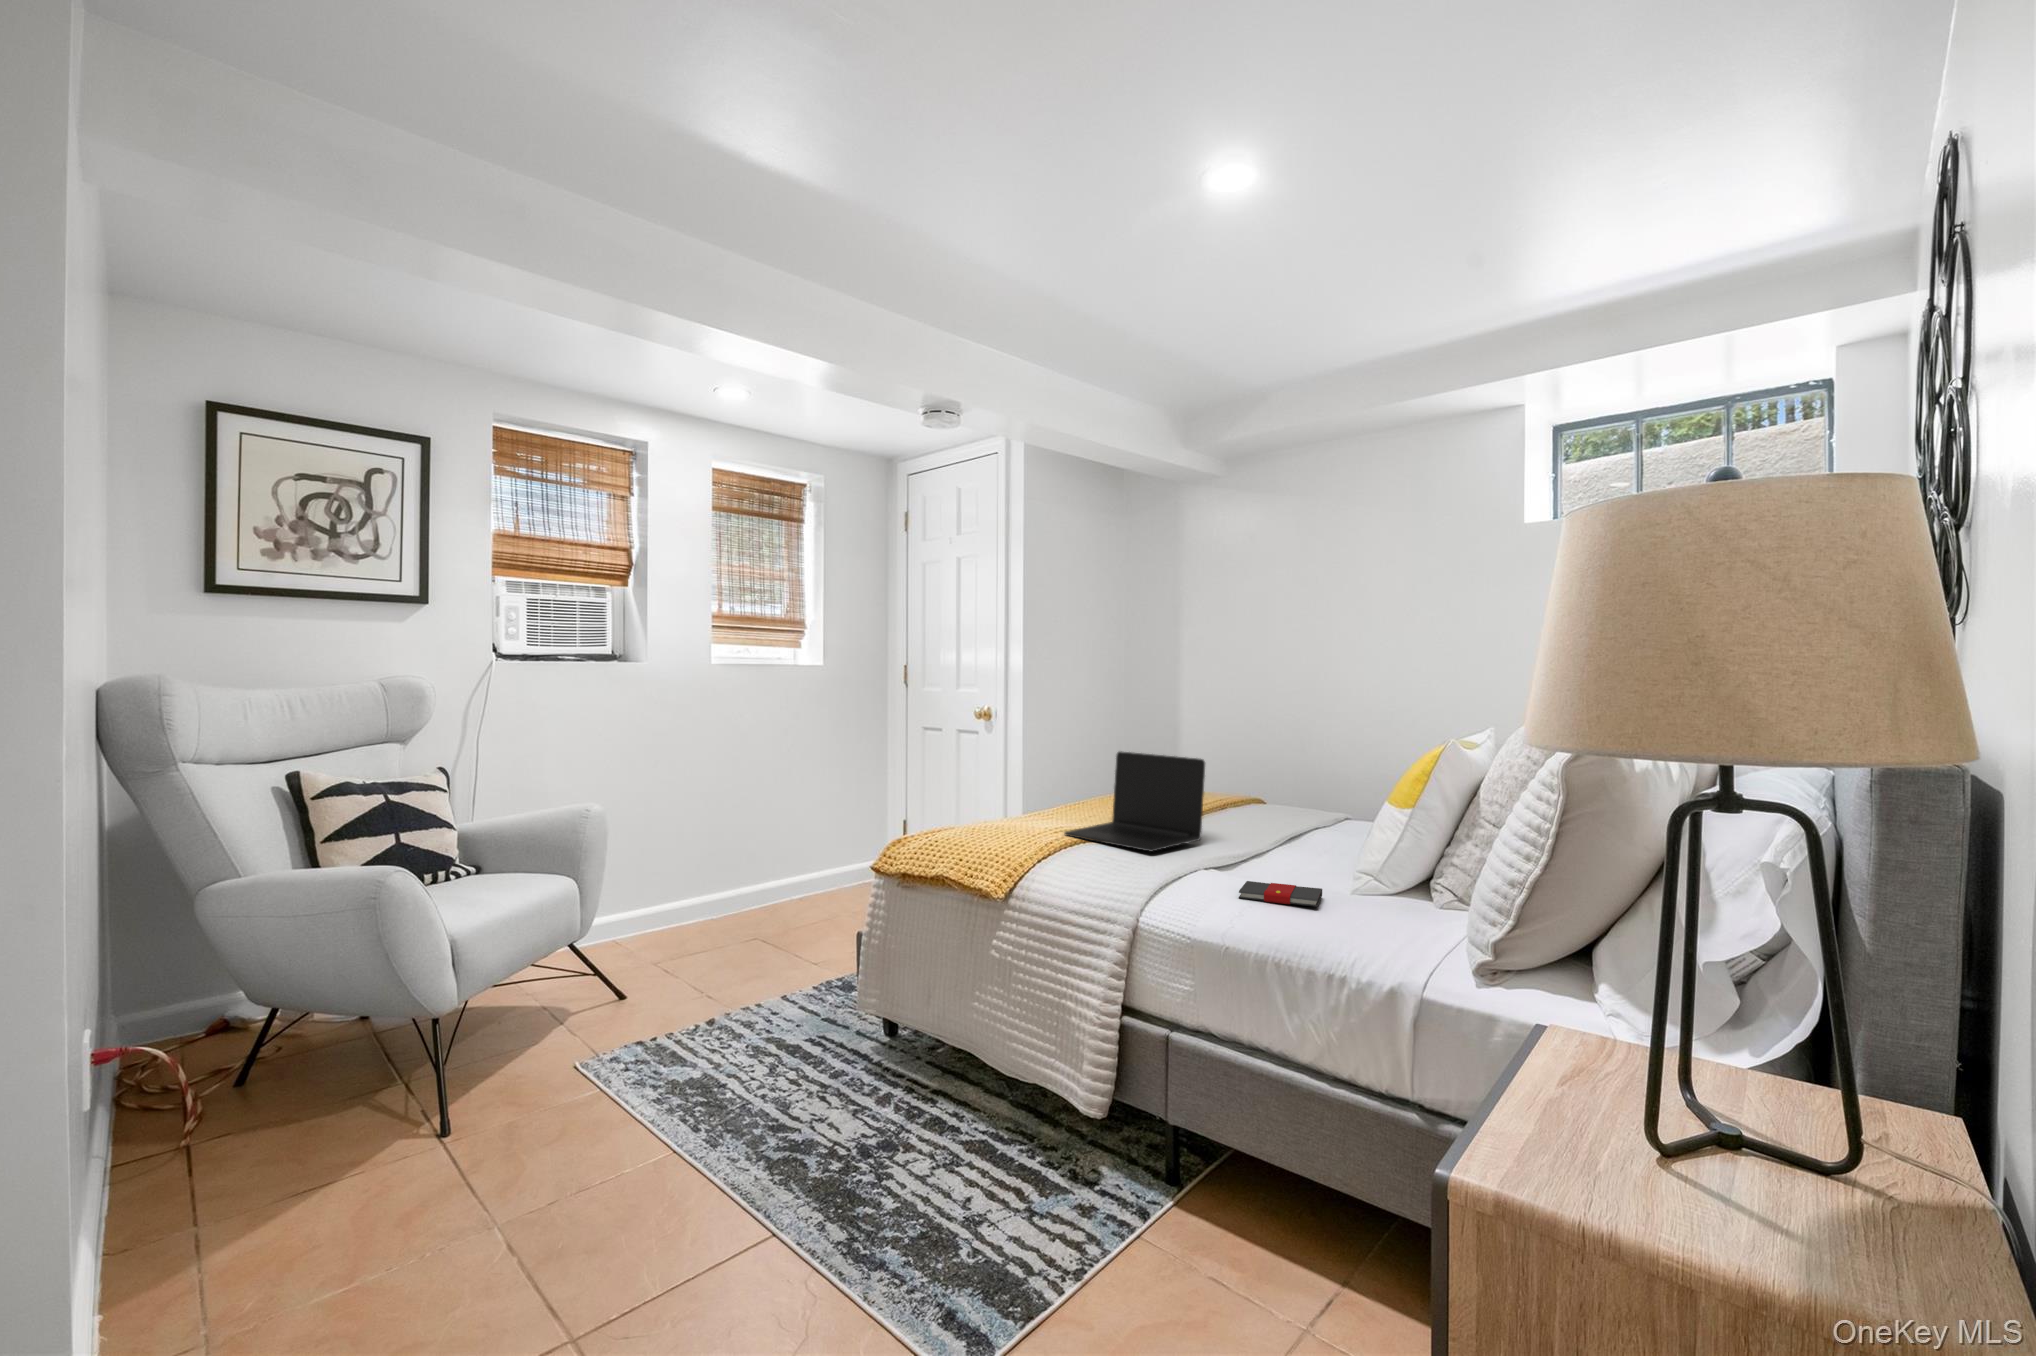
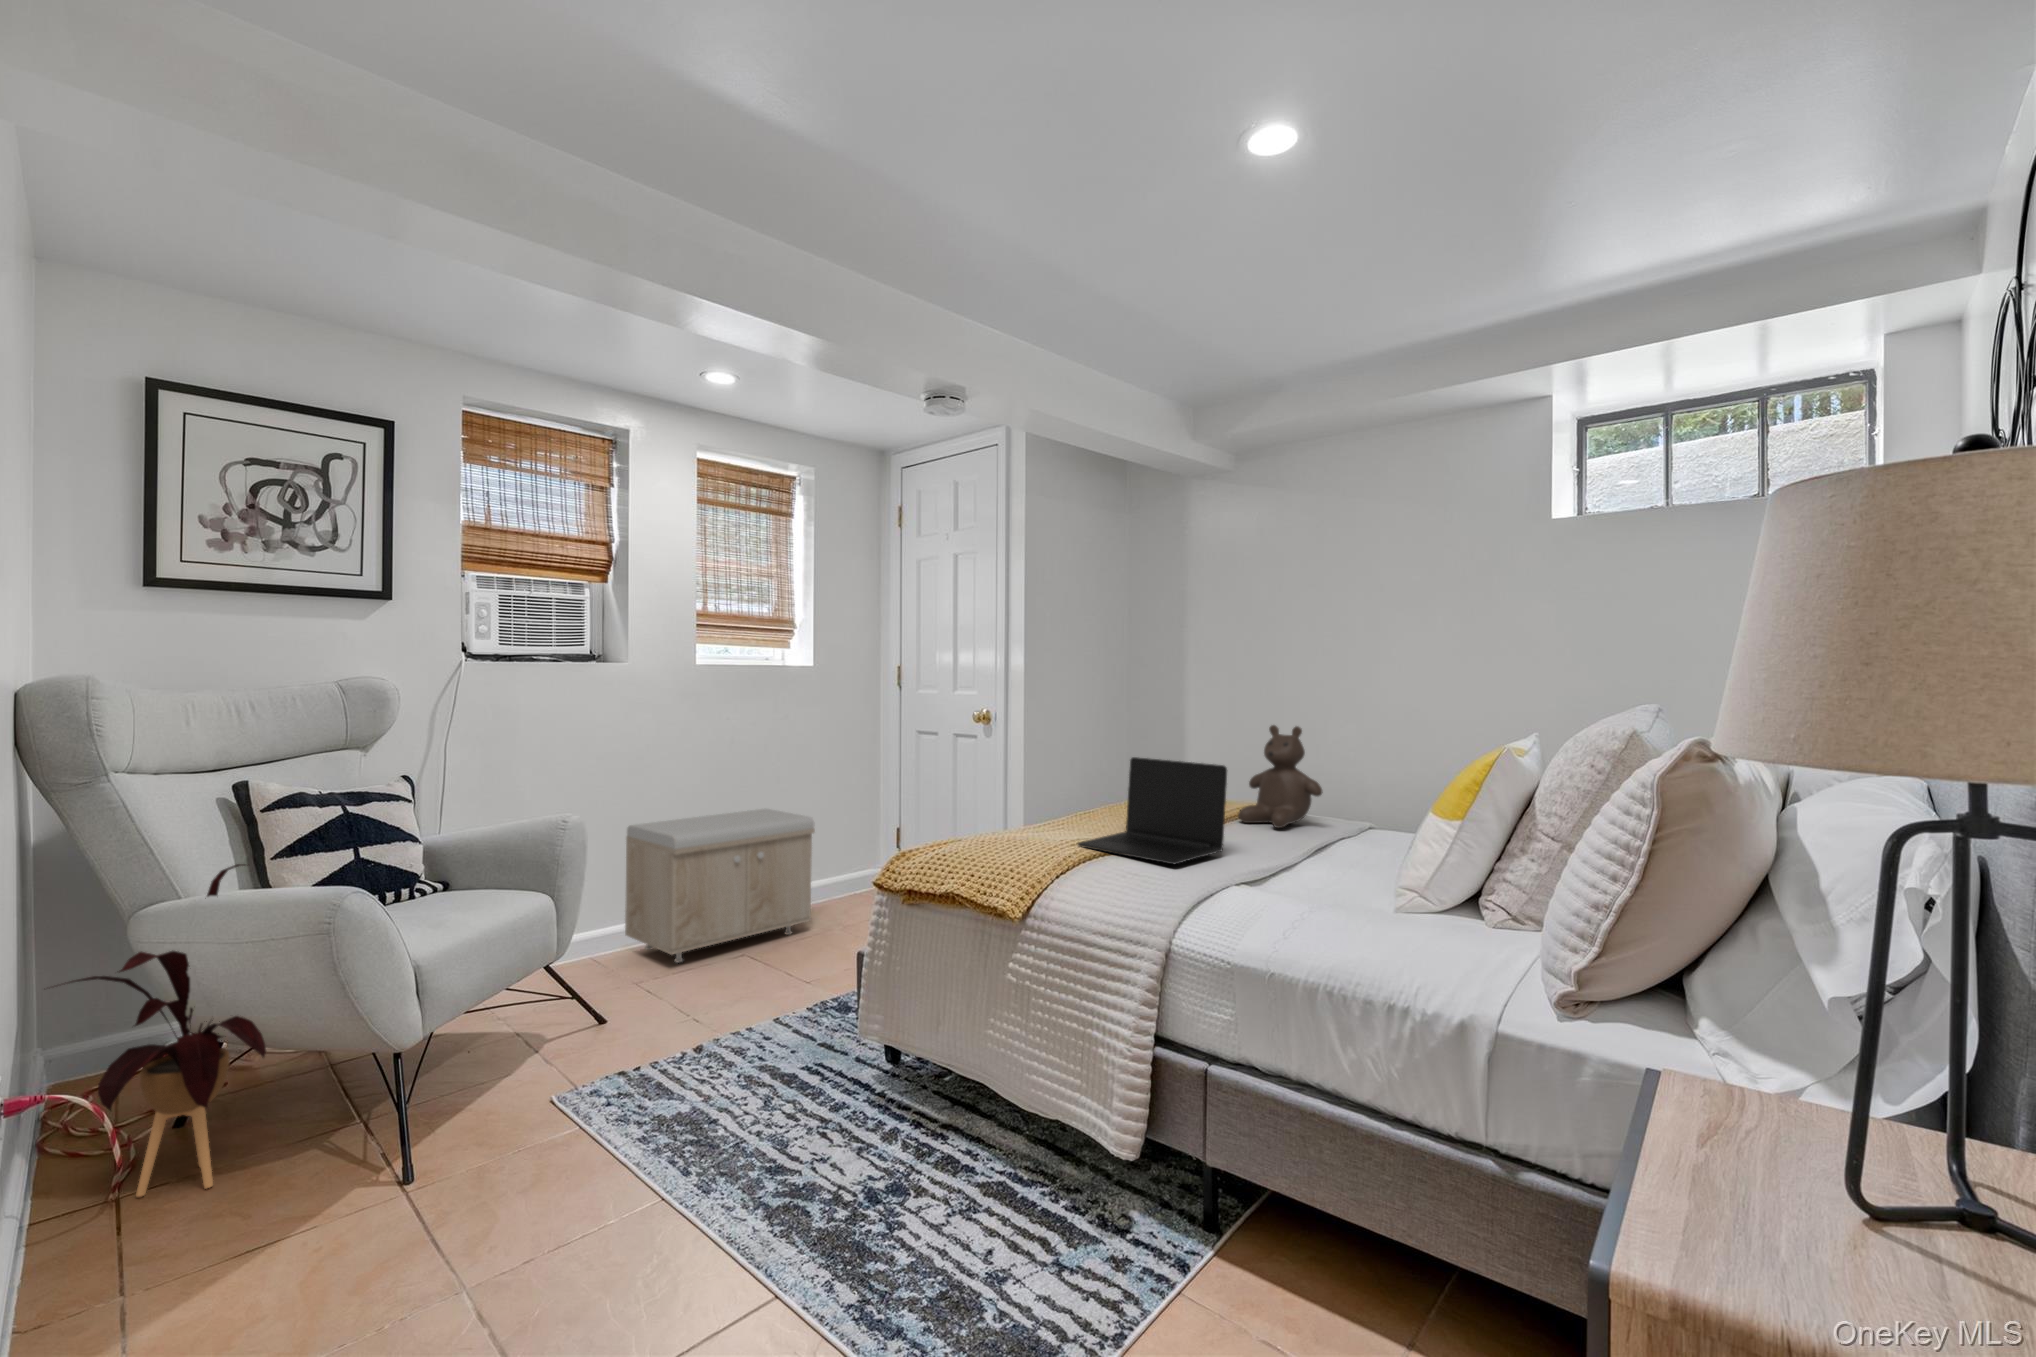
teddy bear: none [1224,721,1305,820] -> present [1238,725,1323,828]
storage bench: none [644,802,824,947] -> present [625,809,815,963]
house plant: none [128,846,377,1143] -> present [68,864,266,1197]
book: present [1239,881,1322,907] -> none [1278,897,1366,927]

